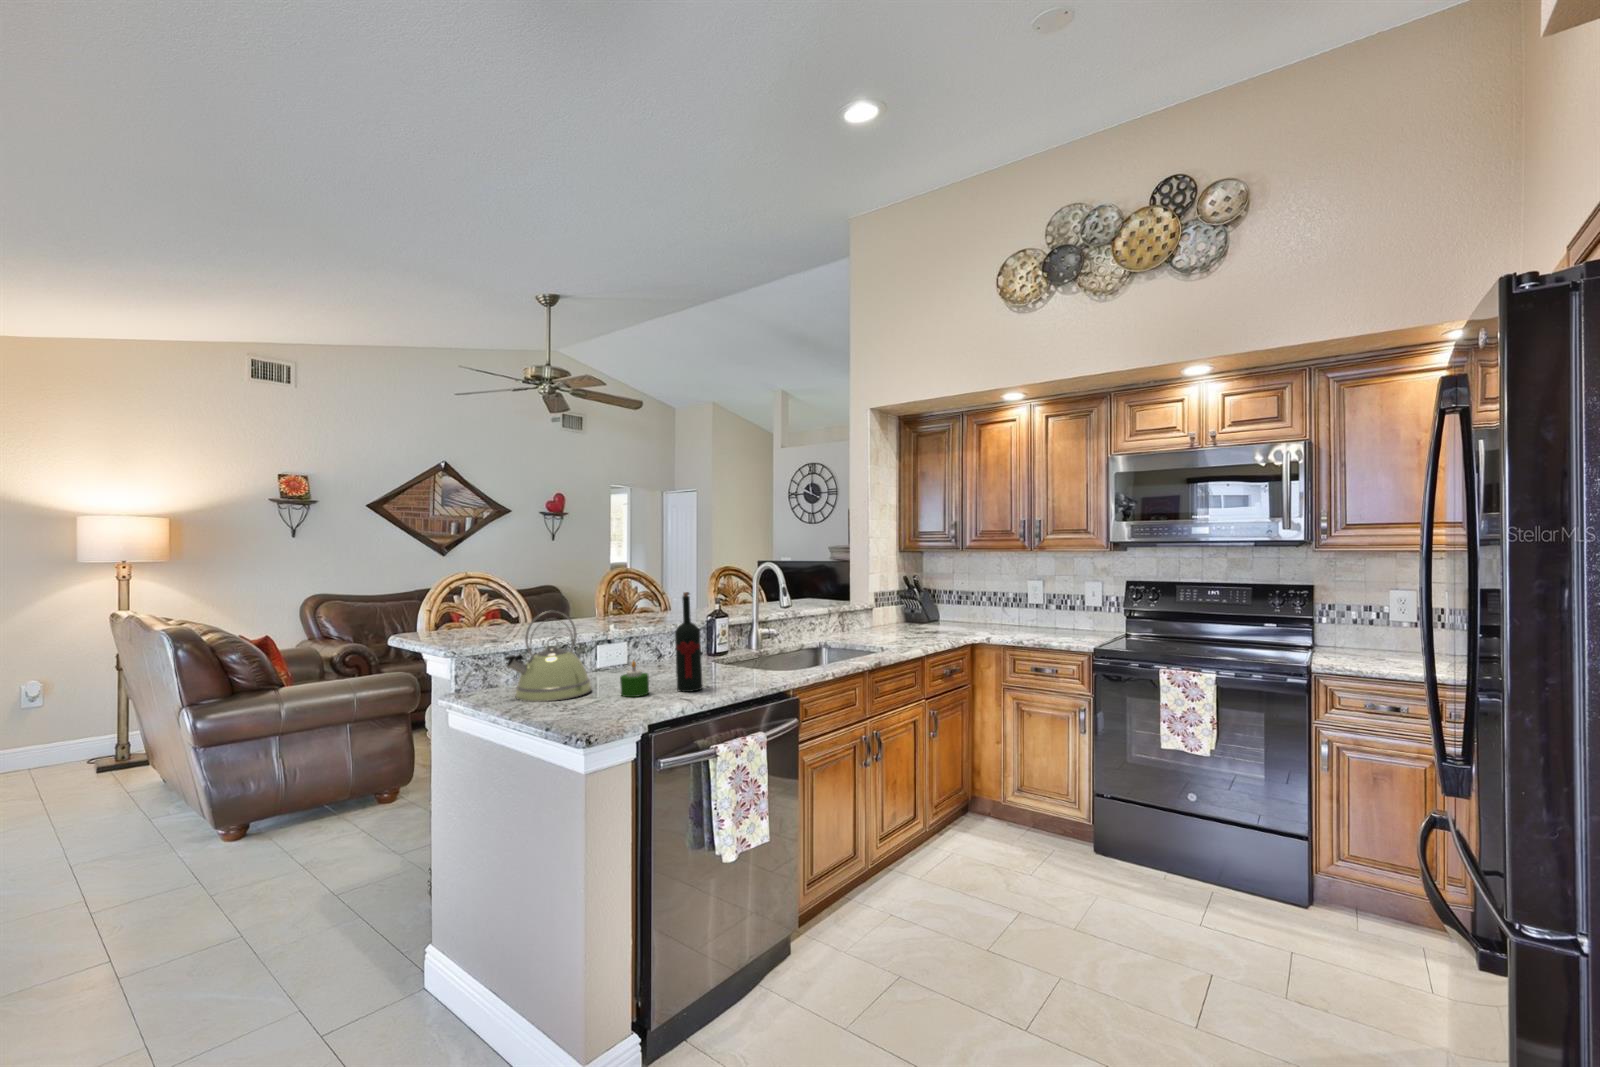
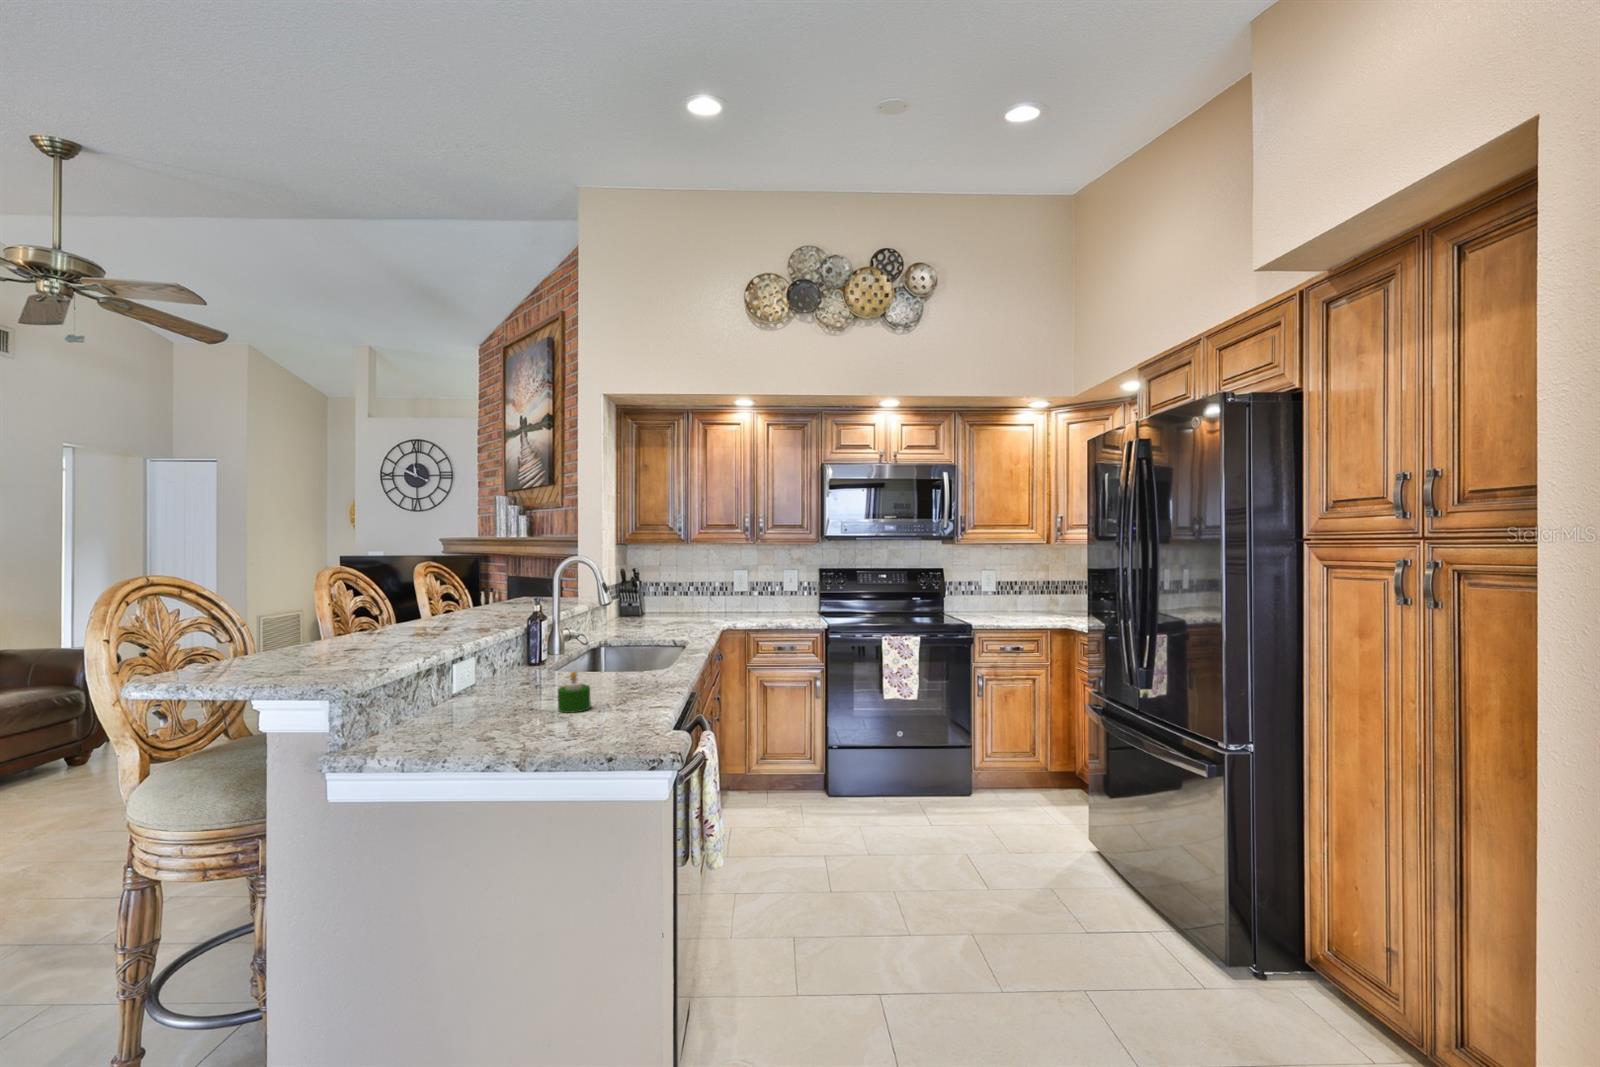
wine bottle: present [675,592,703,692] -> none [601,592,631,699]
kettle: present [505,610,592,702] -> none [425,623,523,737]

